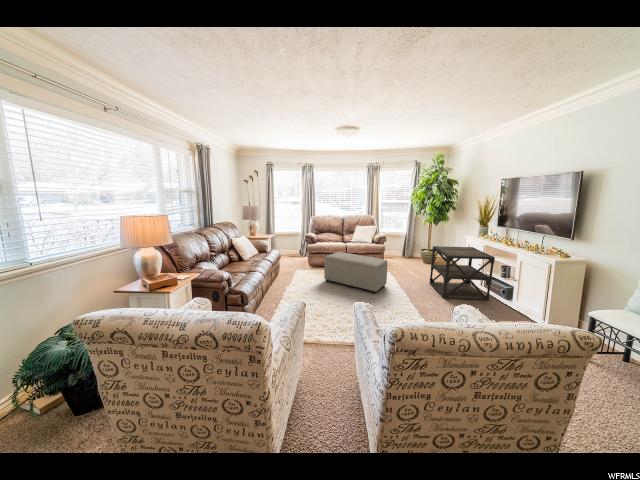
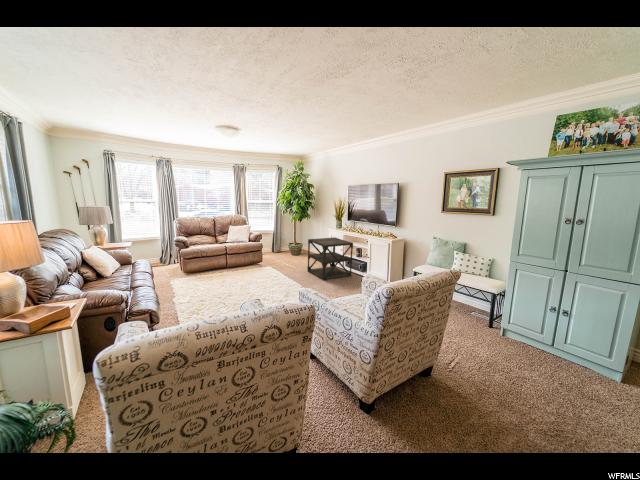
ottoman: present [324,252,387,294] -> none [211,254,276,288]

